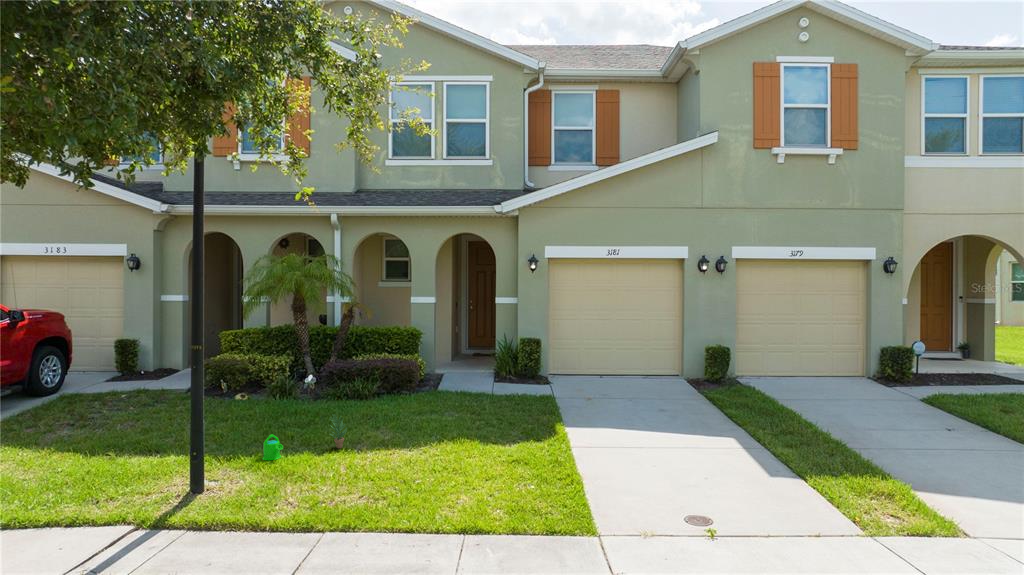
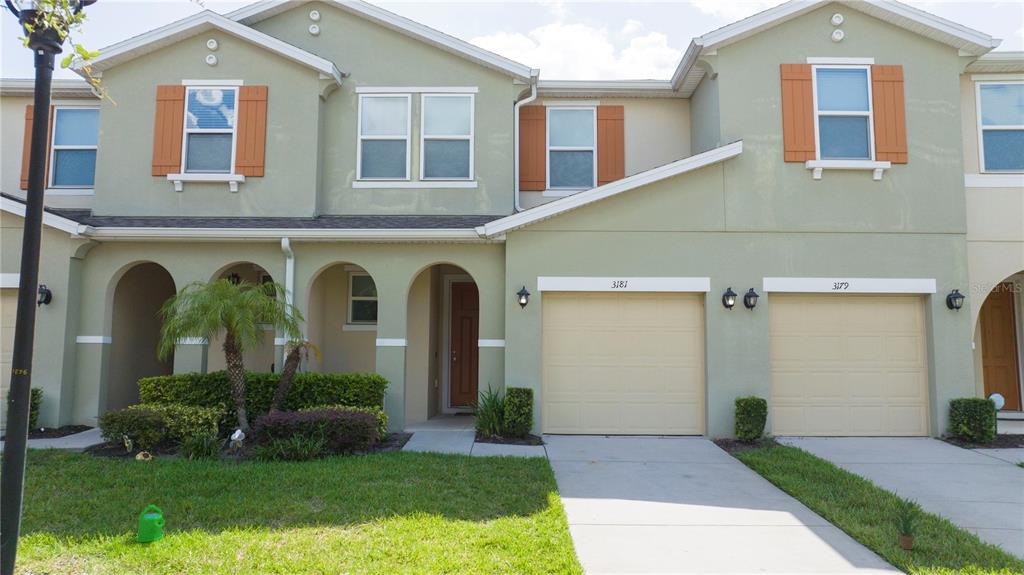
potted plant: present [330,414,347,448] -> present [893,499,920,550]

